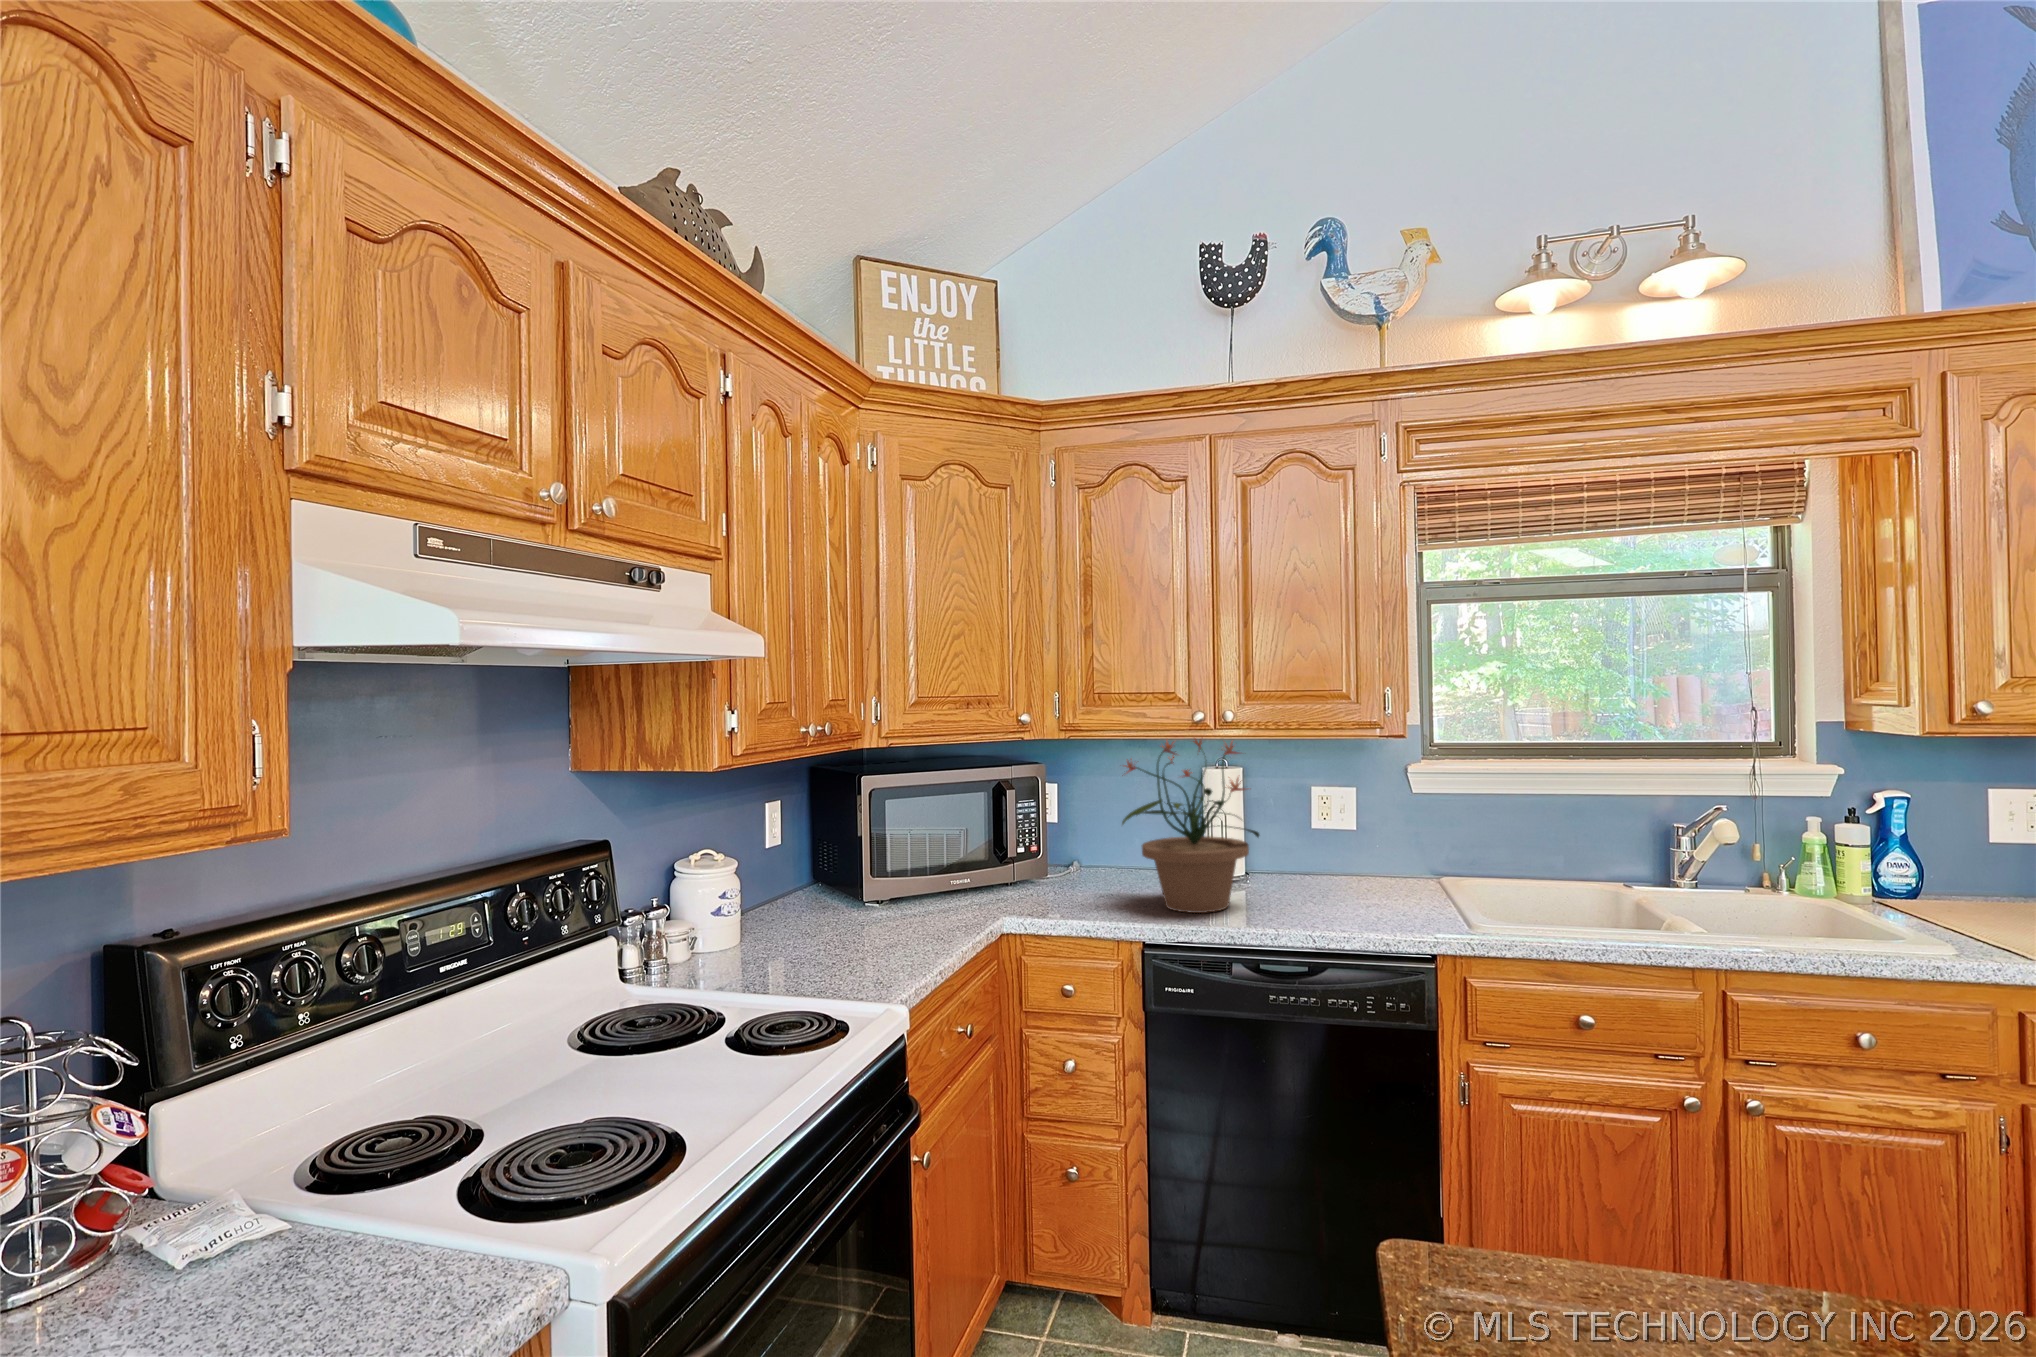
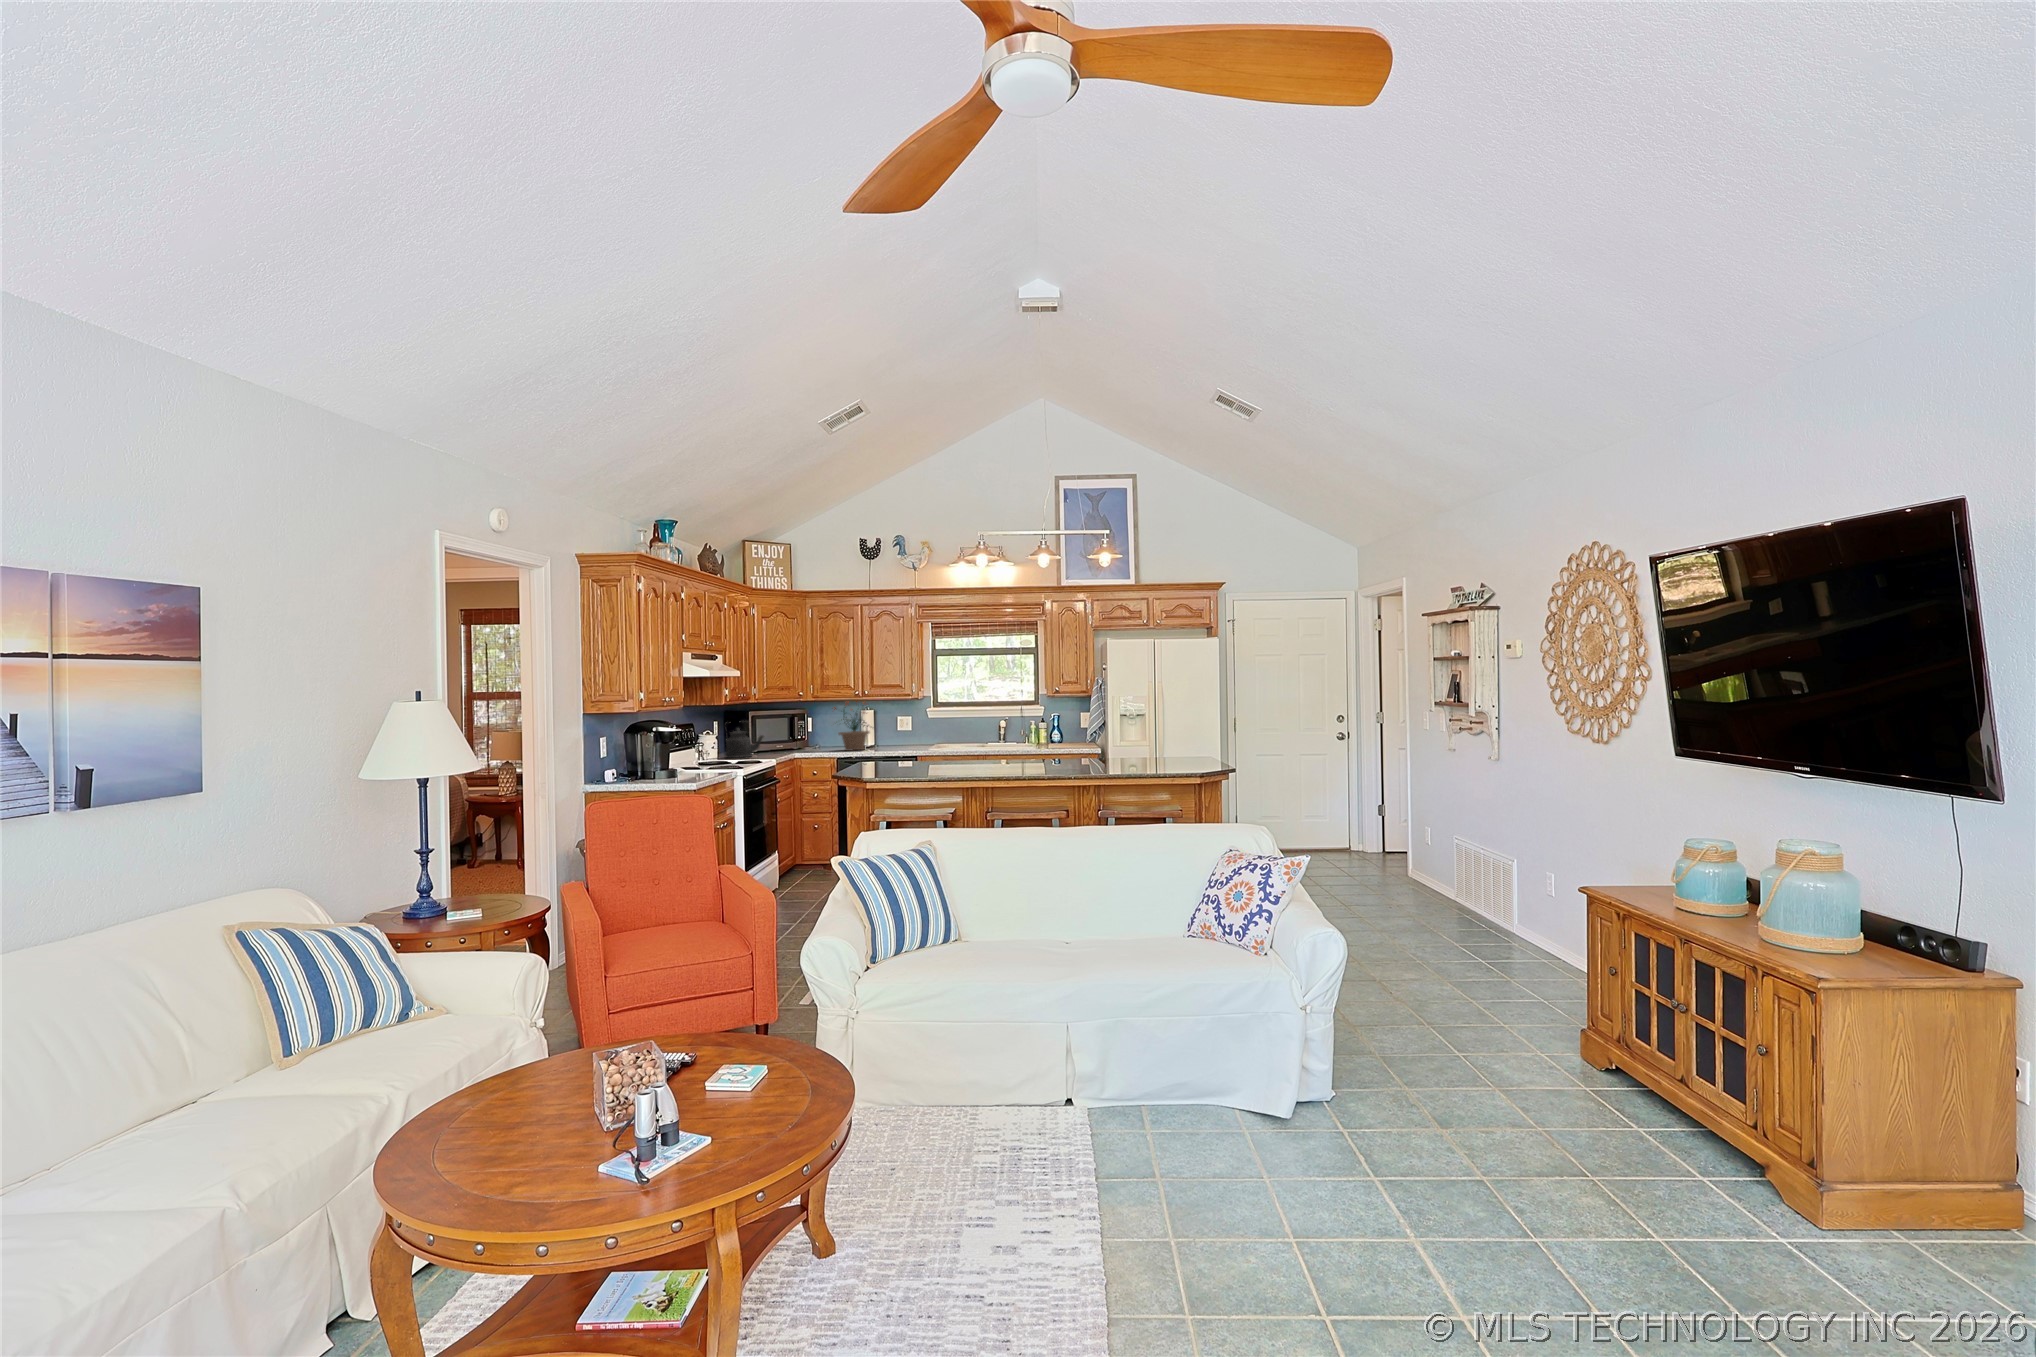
kettle: none [755,821,893,961] -> present [726,728,763,758]

